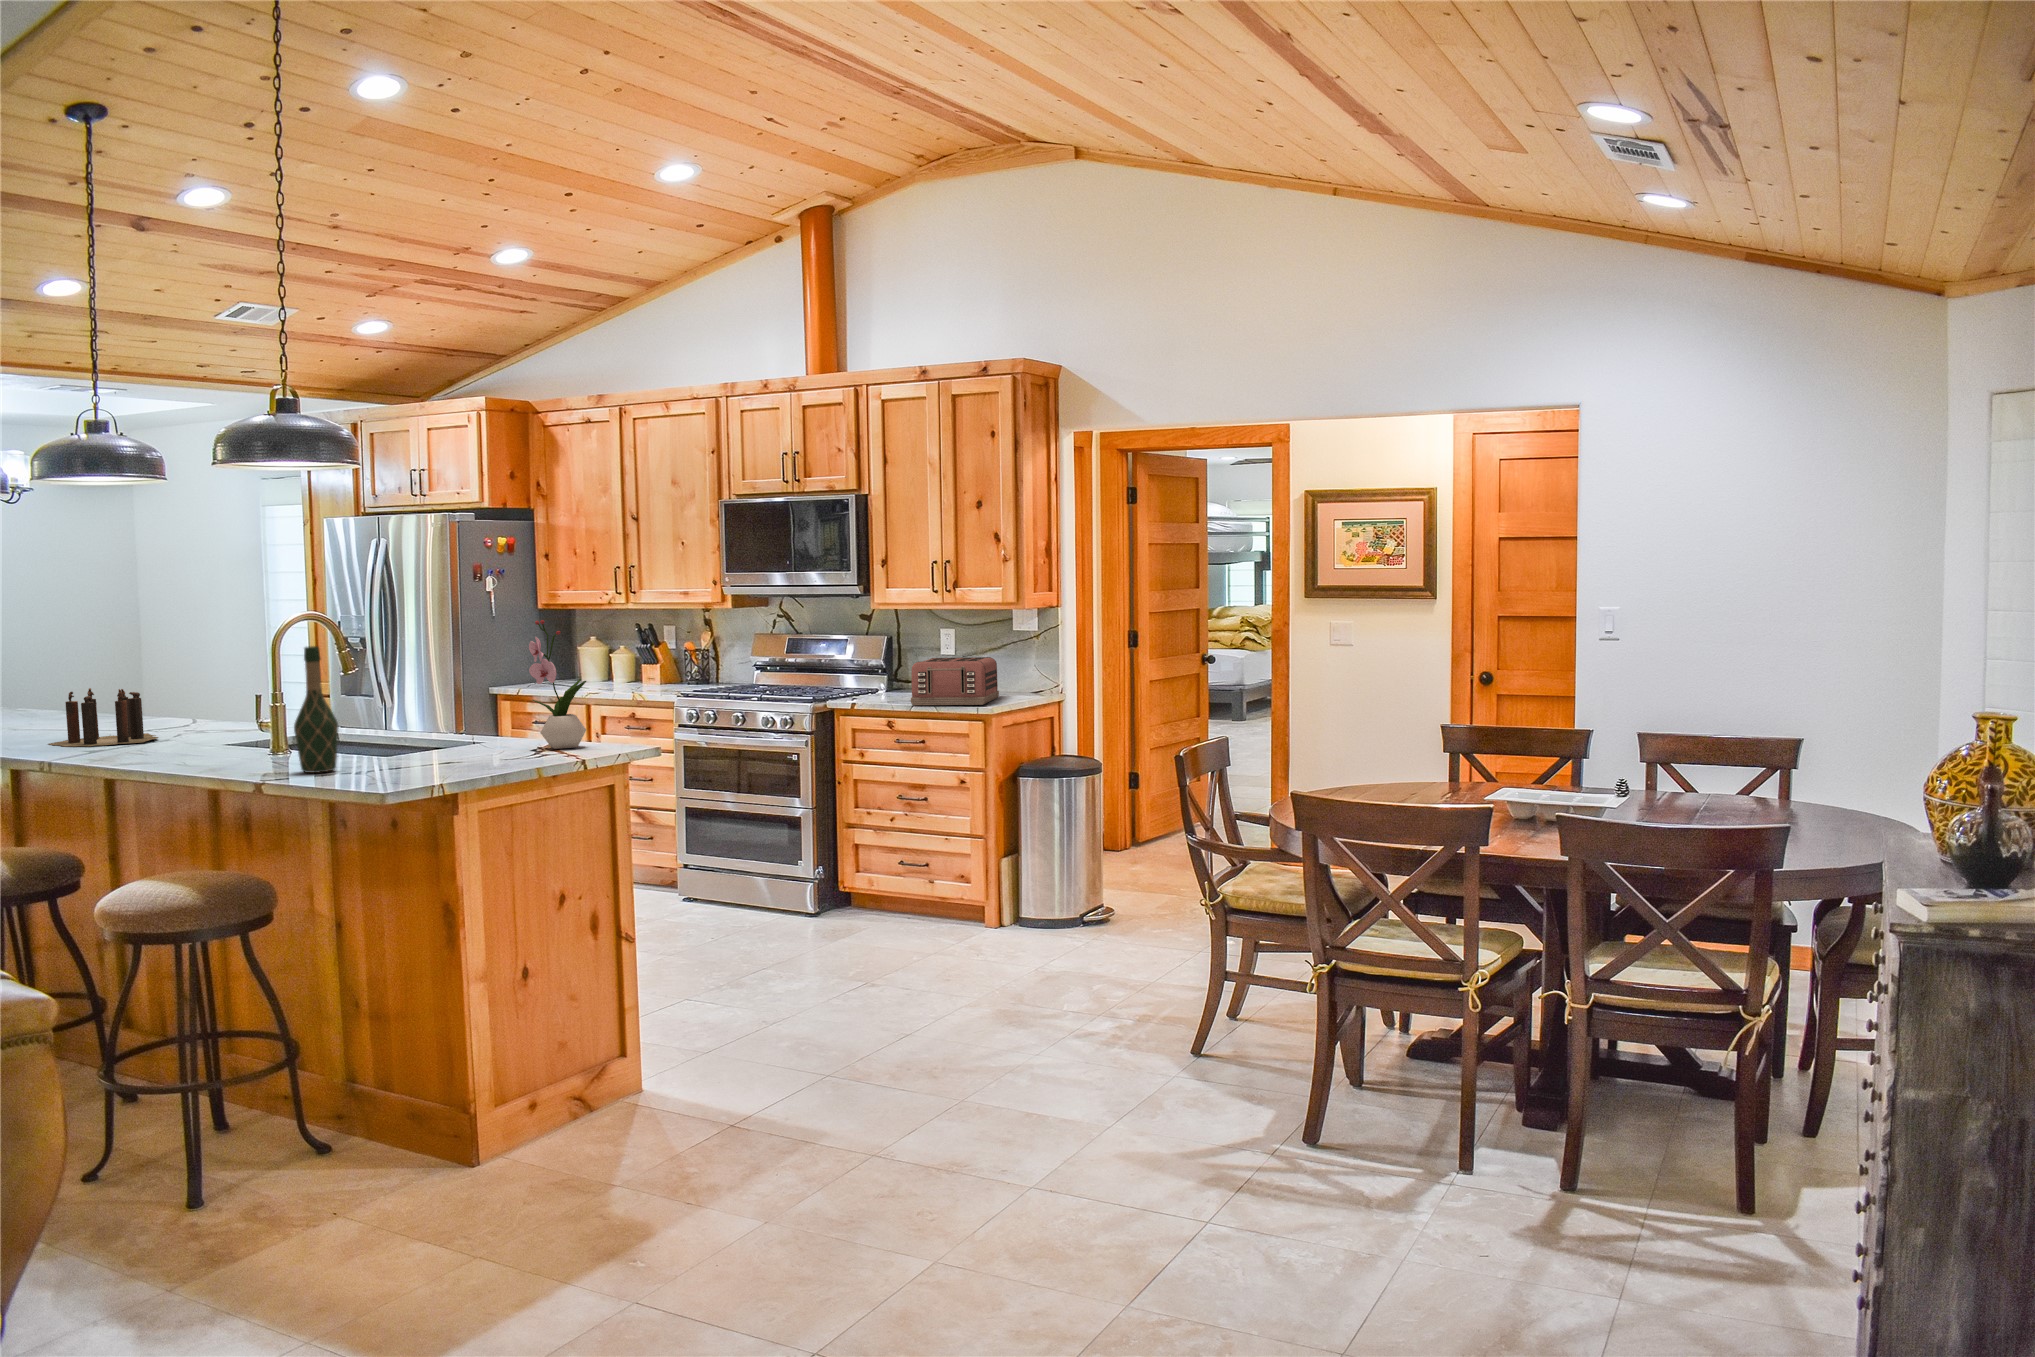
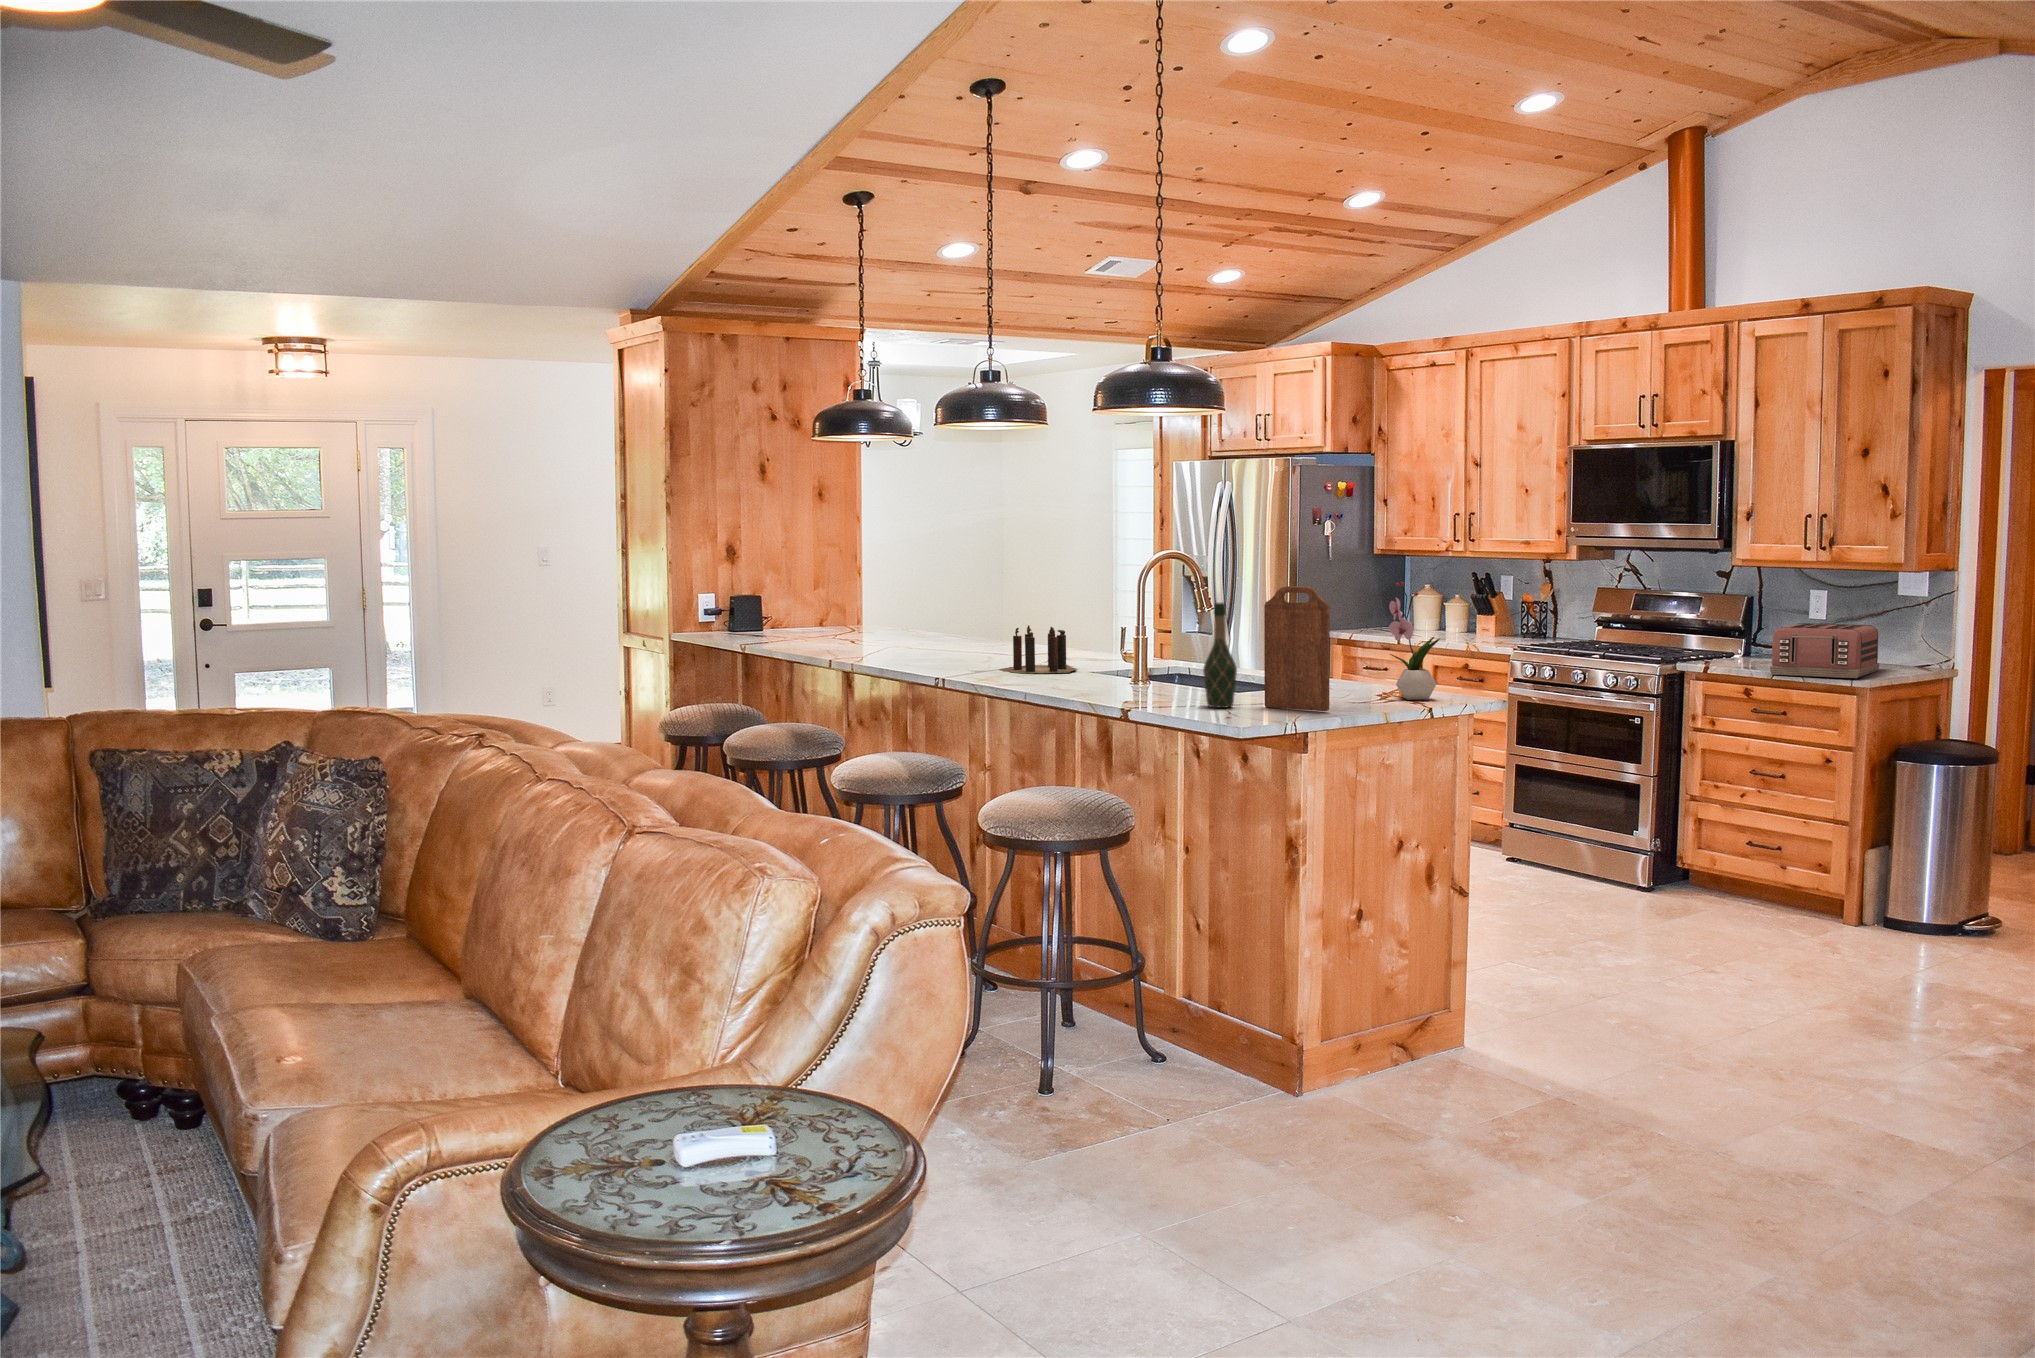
cutting board: none [370,624,456,768] -> present [1264,586,1330,711]

